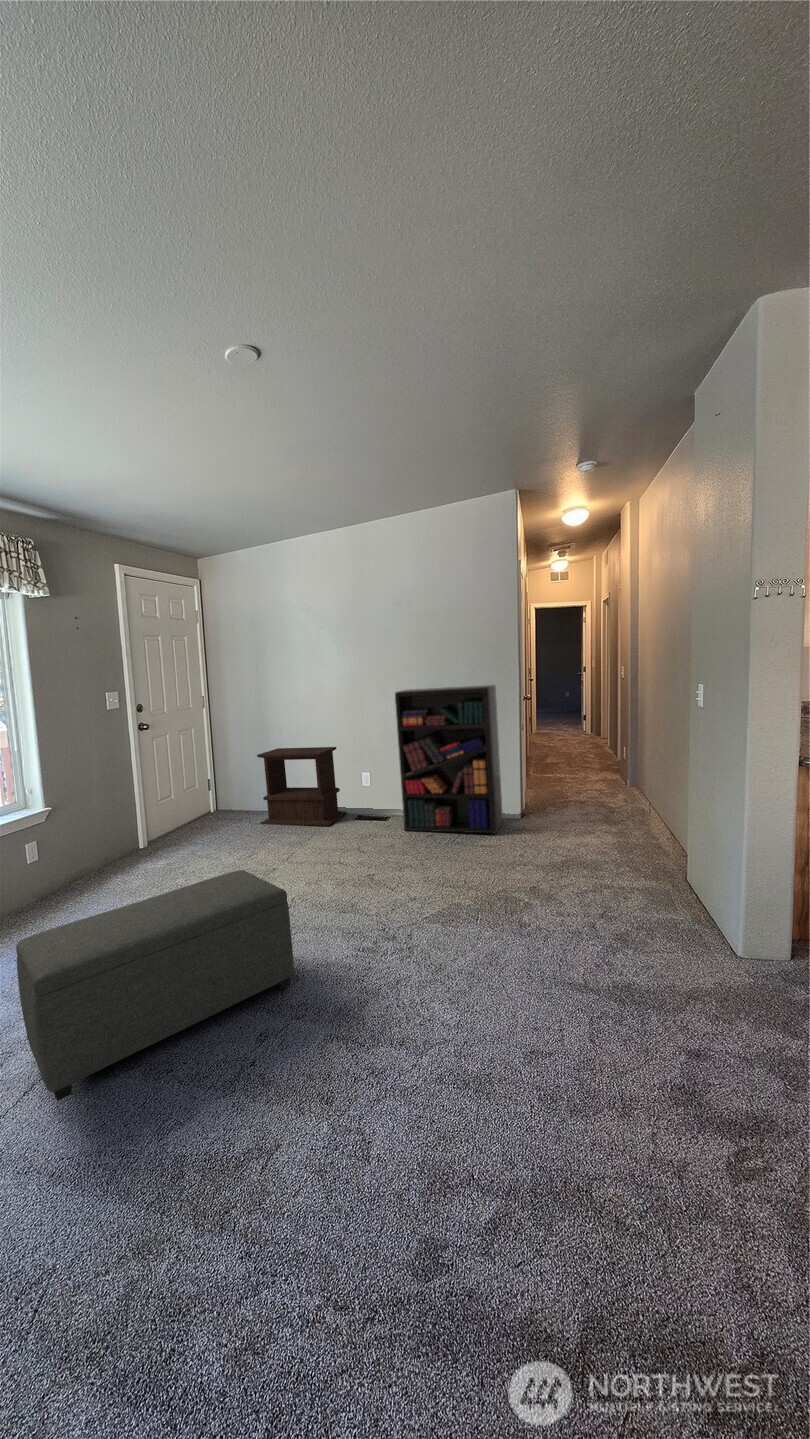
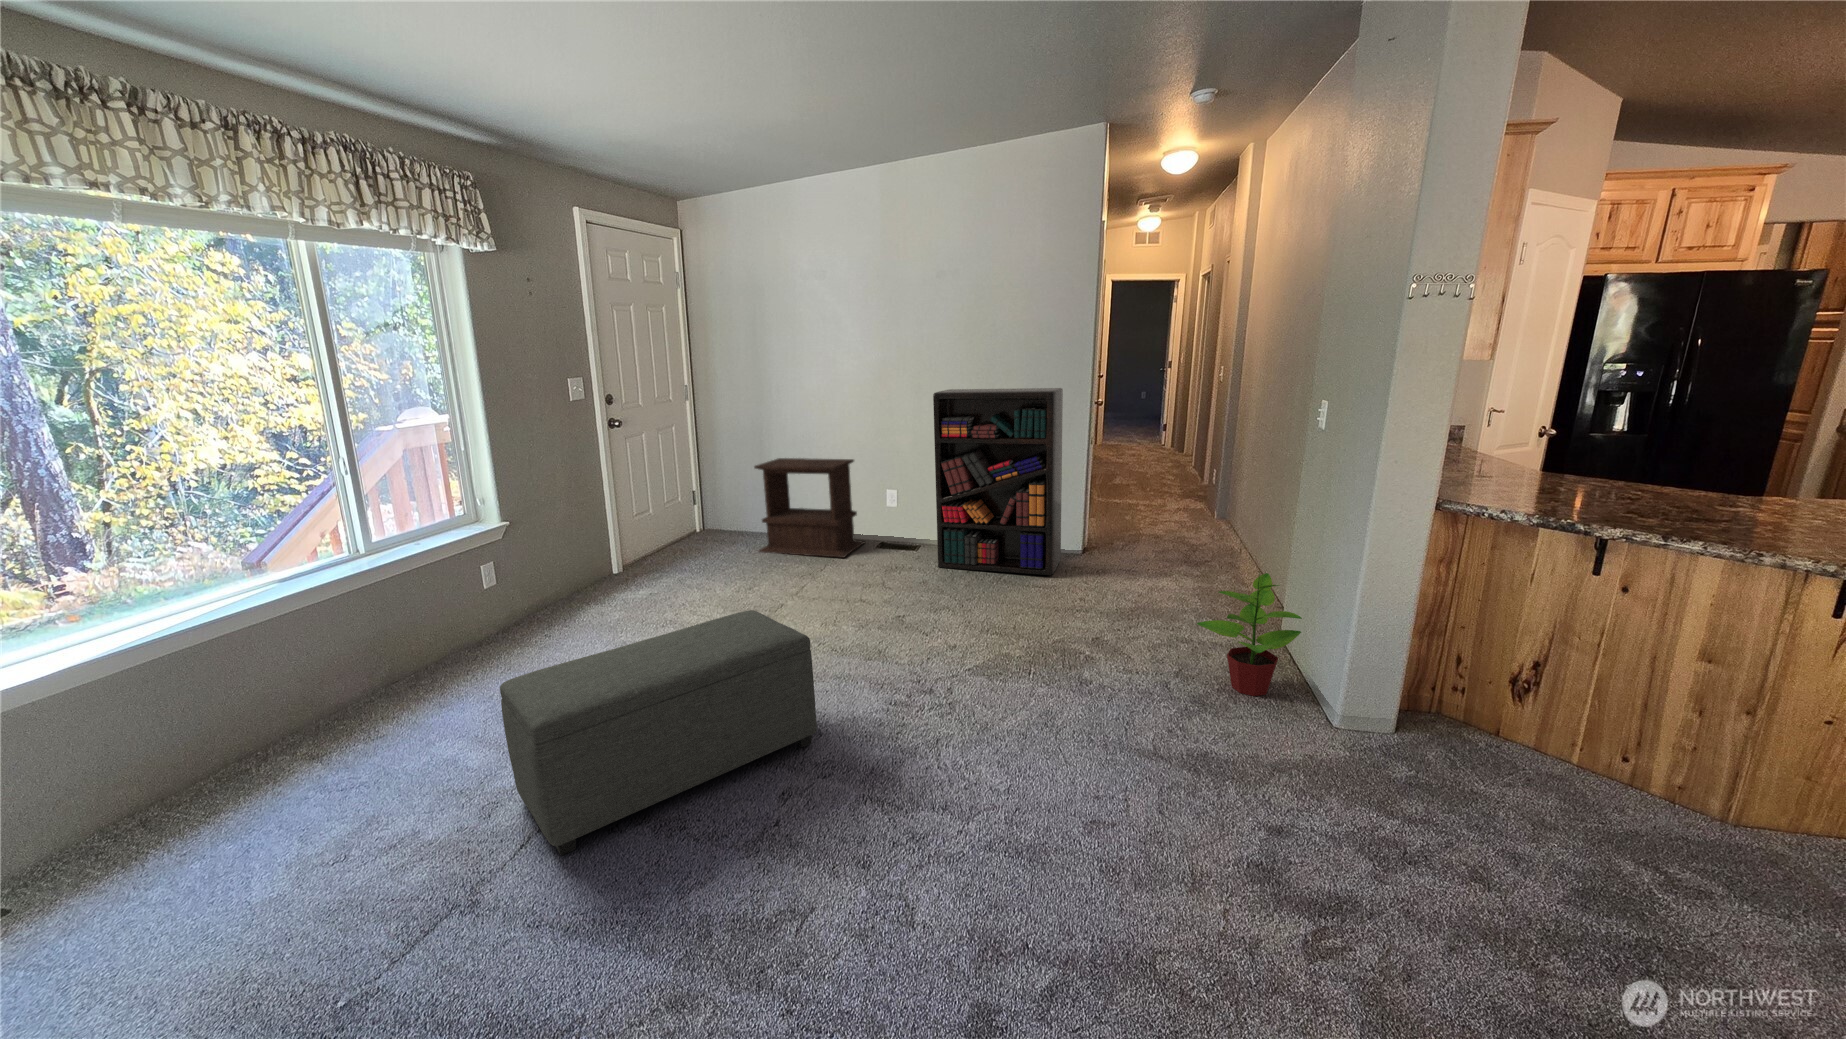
potted plant: none [613,822,699,928] -> present [1197,573,1302,696]

